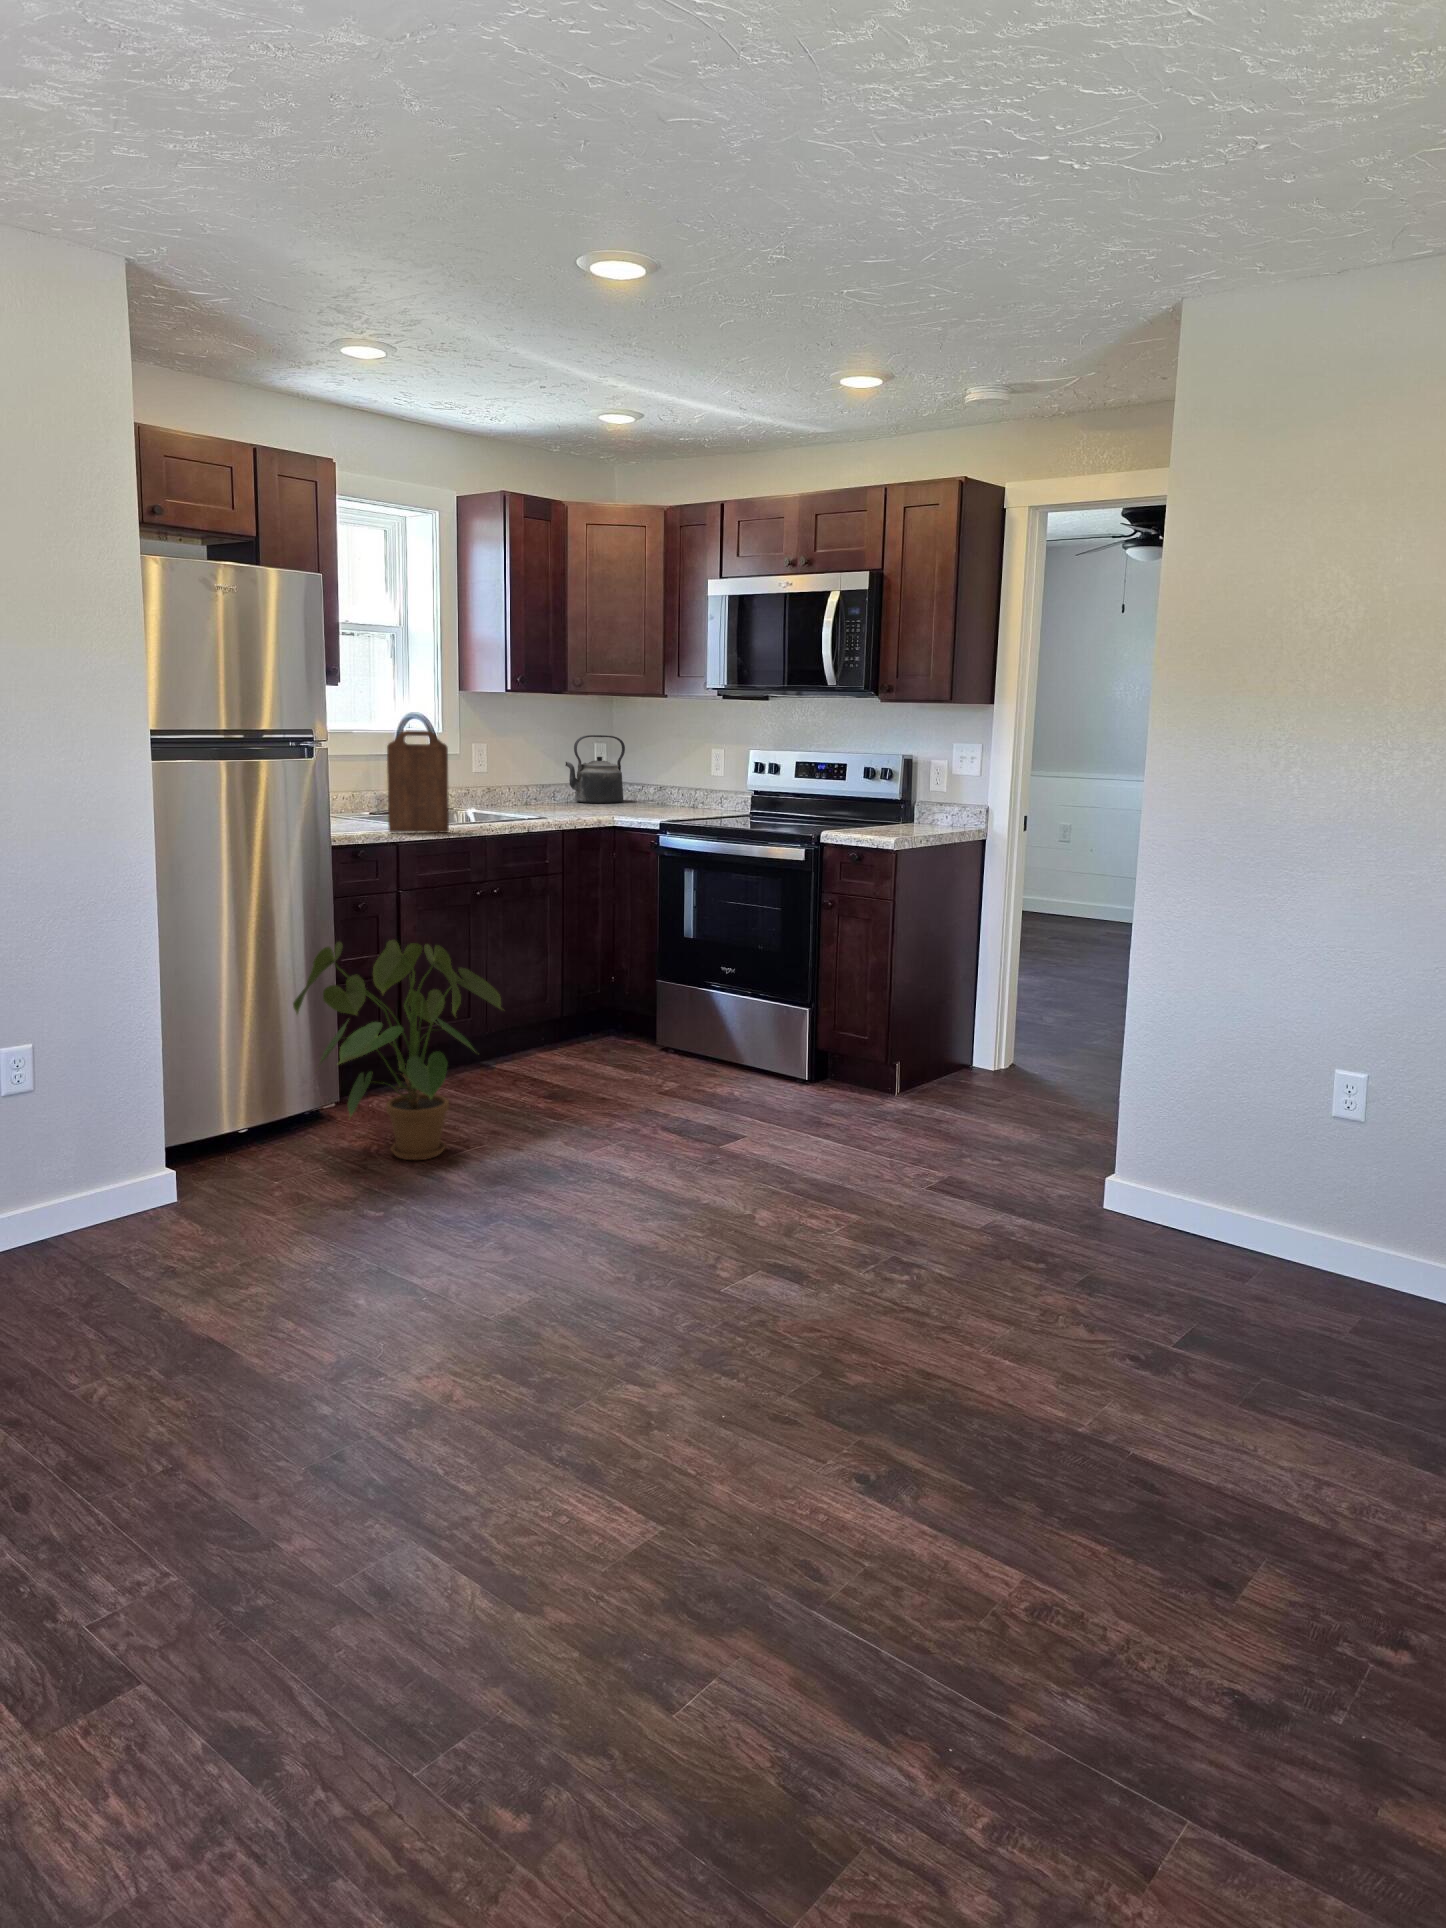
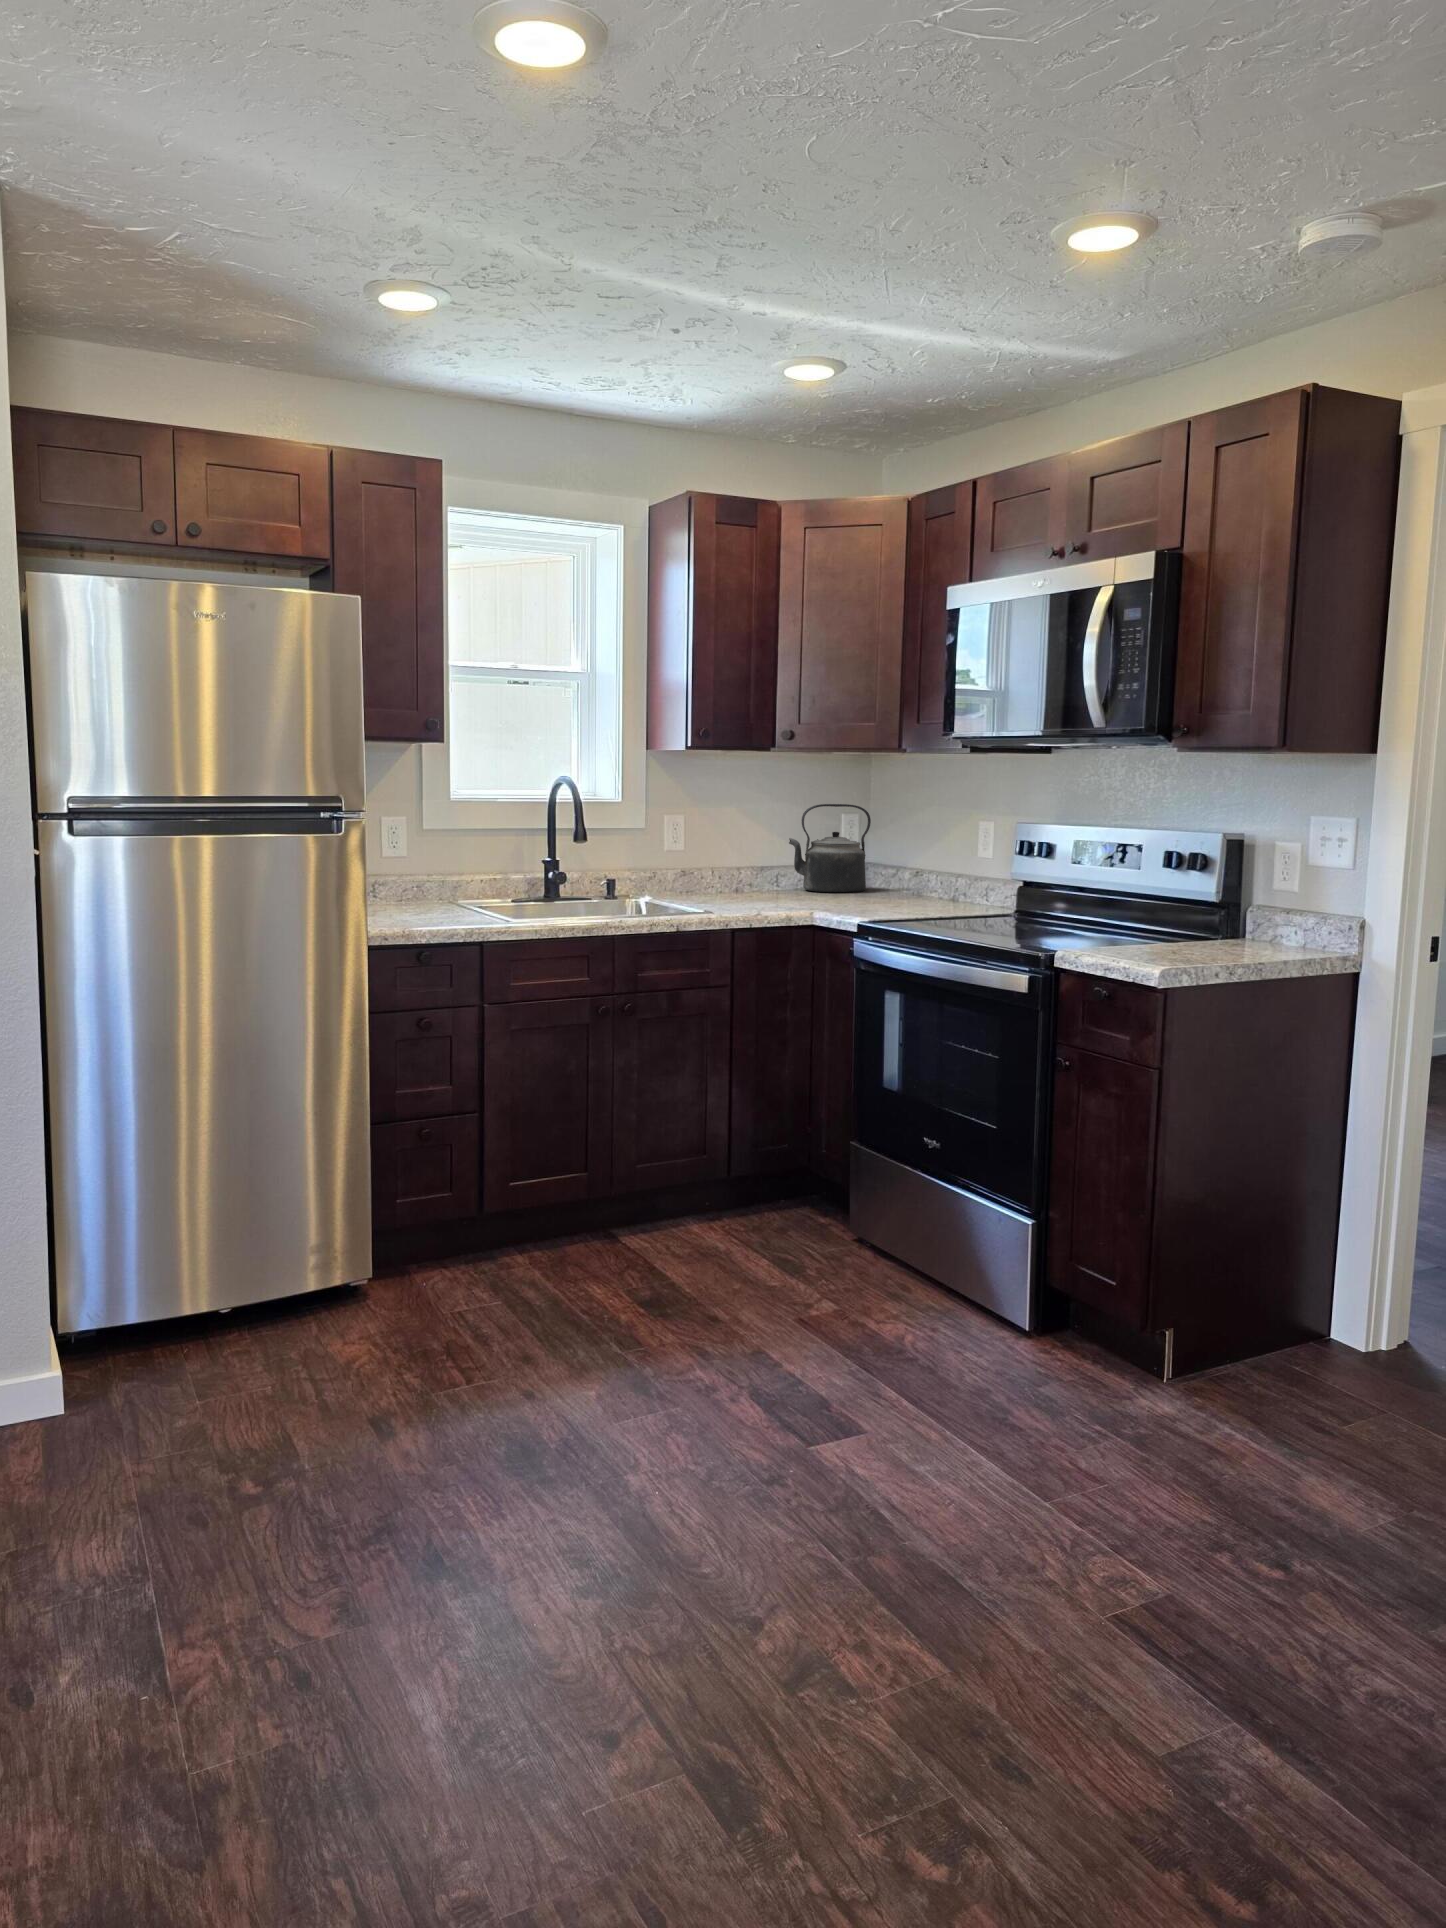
cutting board: present [387,730,449,833] -> none [469,800,544,933]
house plant: present [293,940,501,1160] -> none [259,1077,557,1398]

